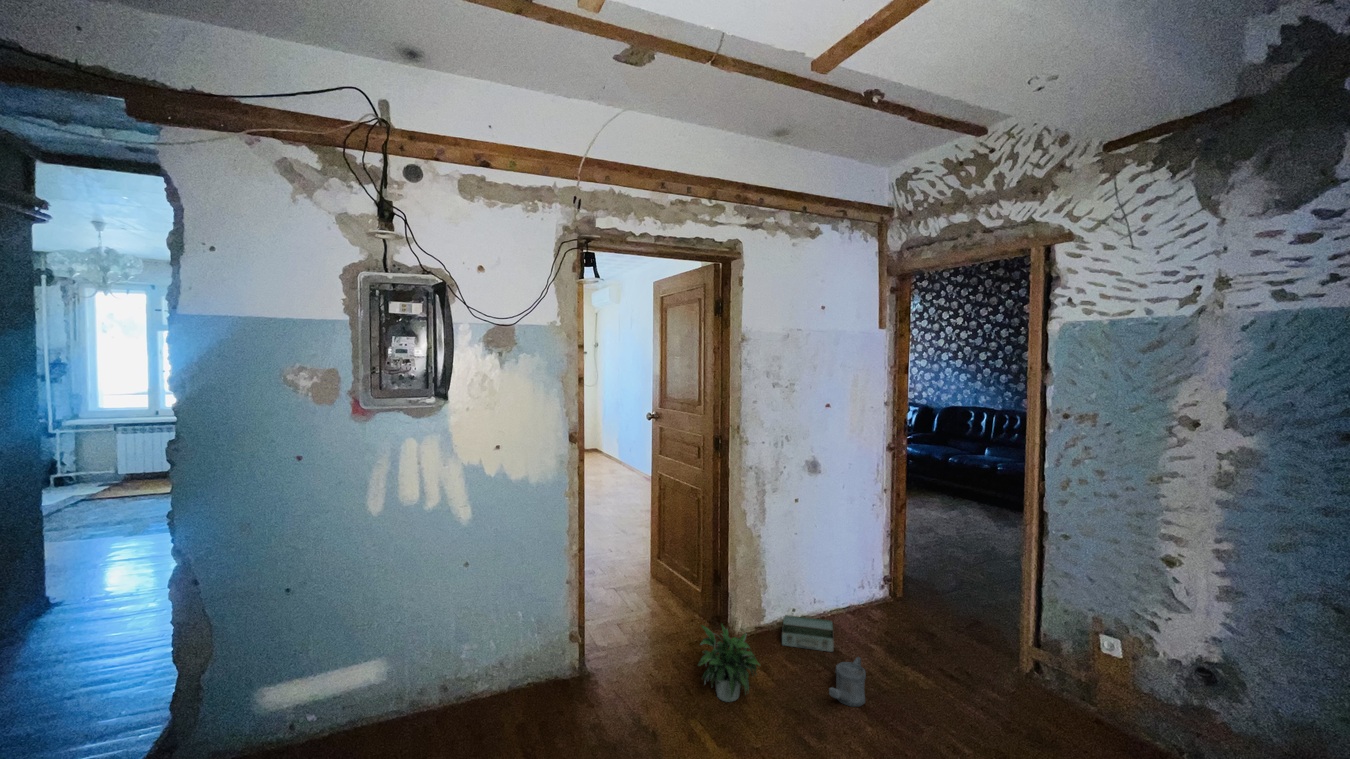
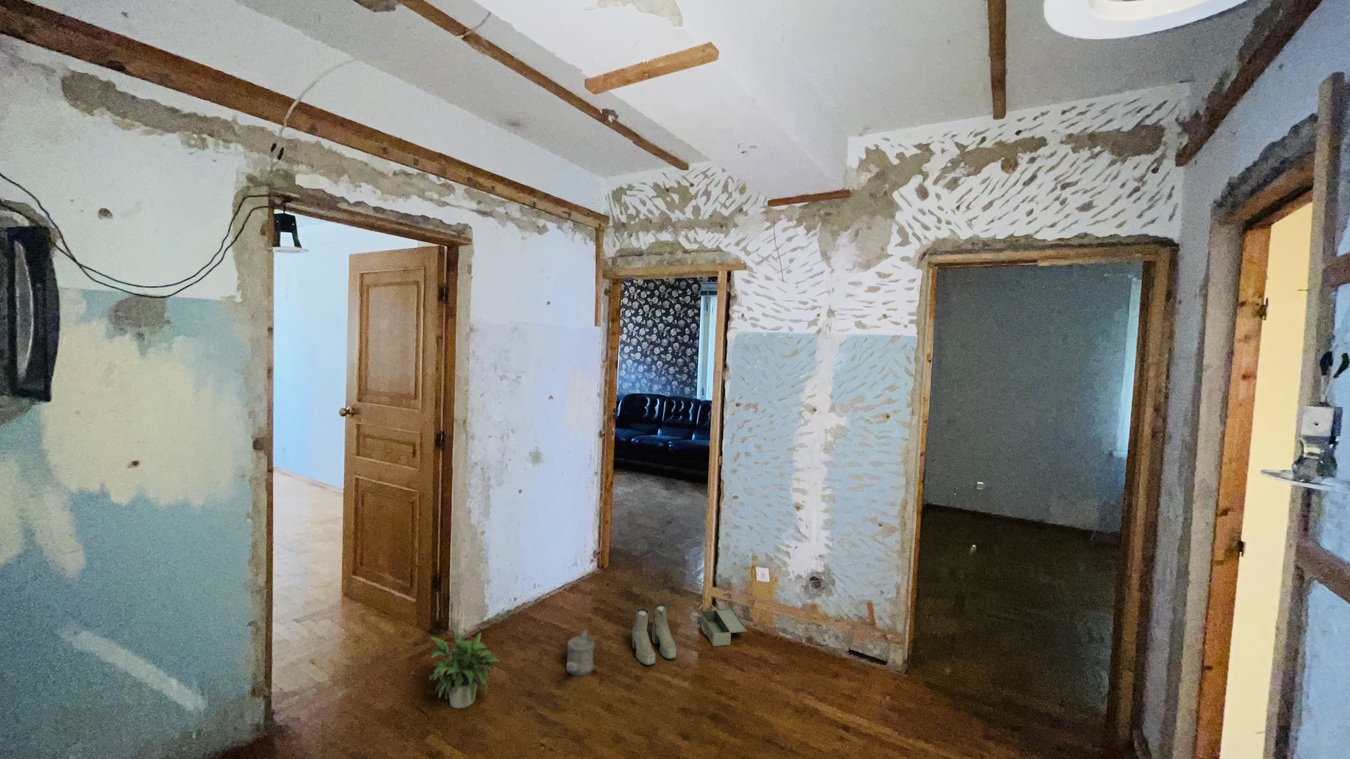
toolbox: present [782,615,834,652] -> present [700,608,747,646]
boots: none [915,648,971,720] -> present [632,603,676,665]

